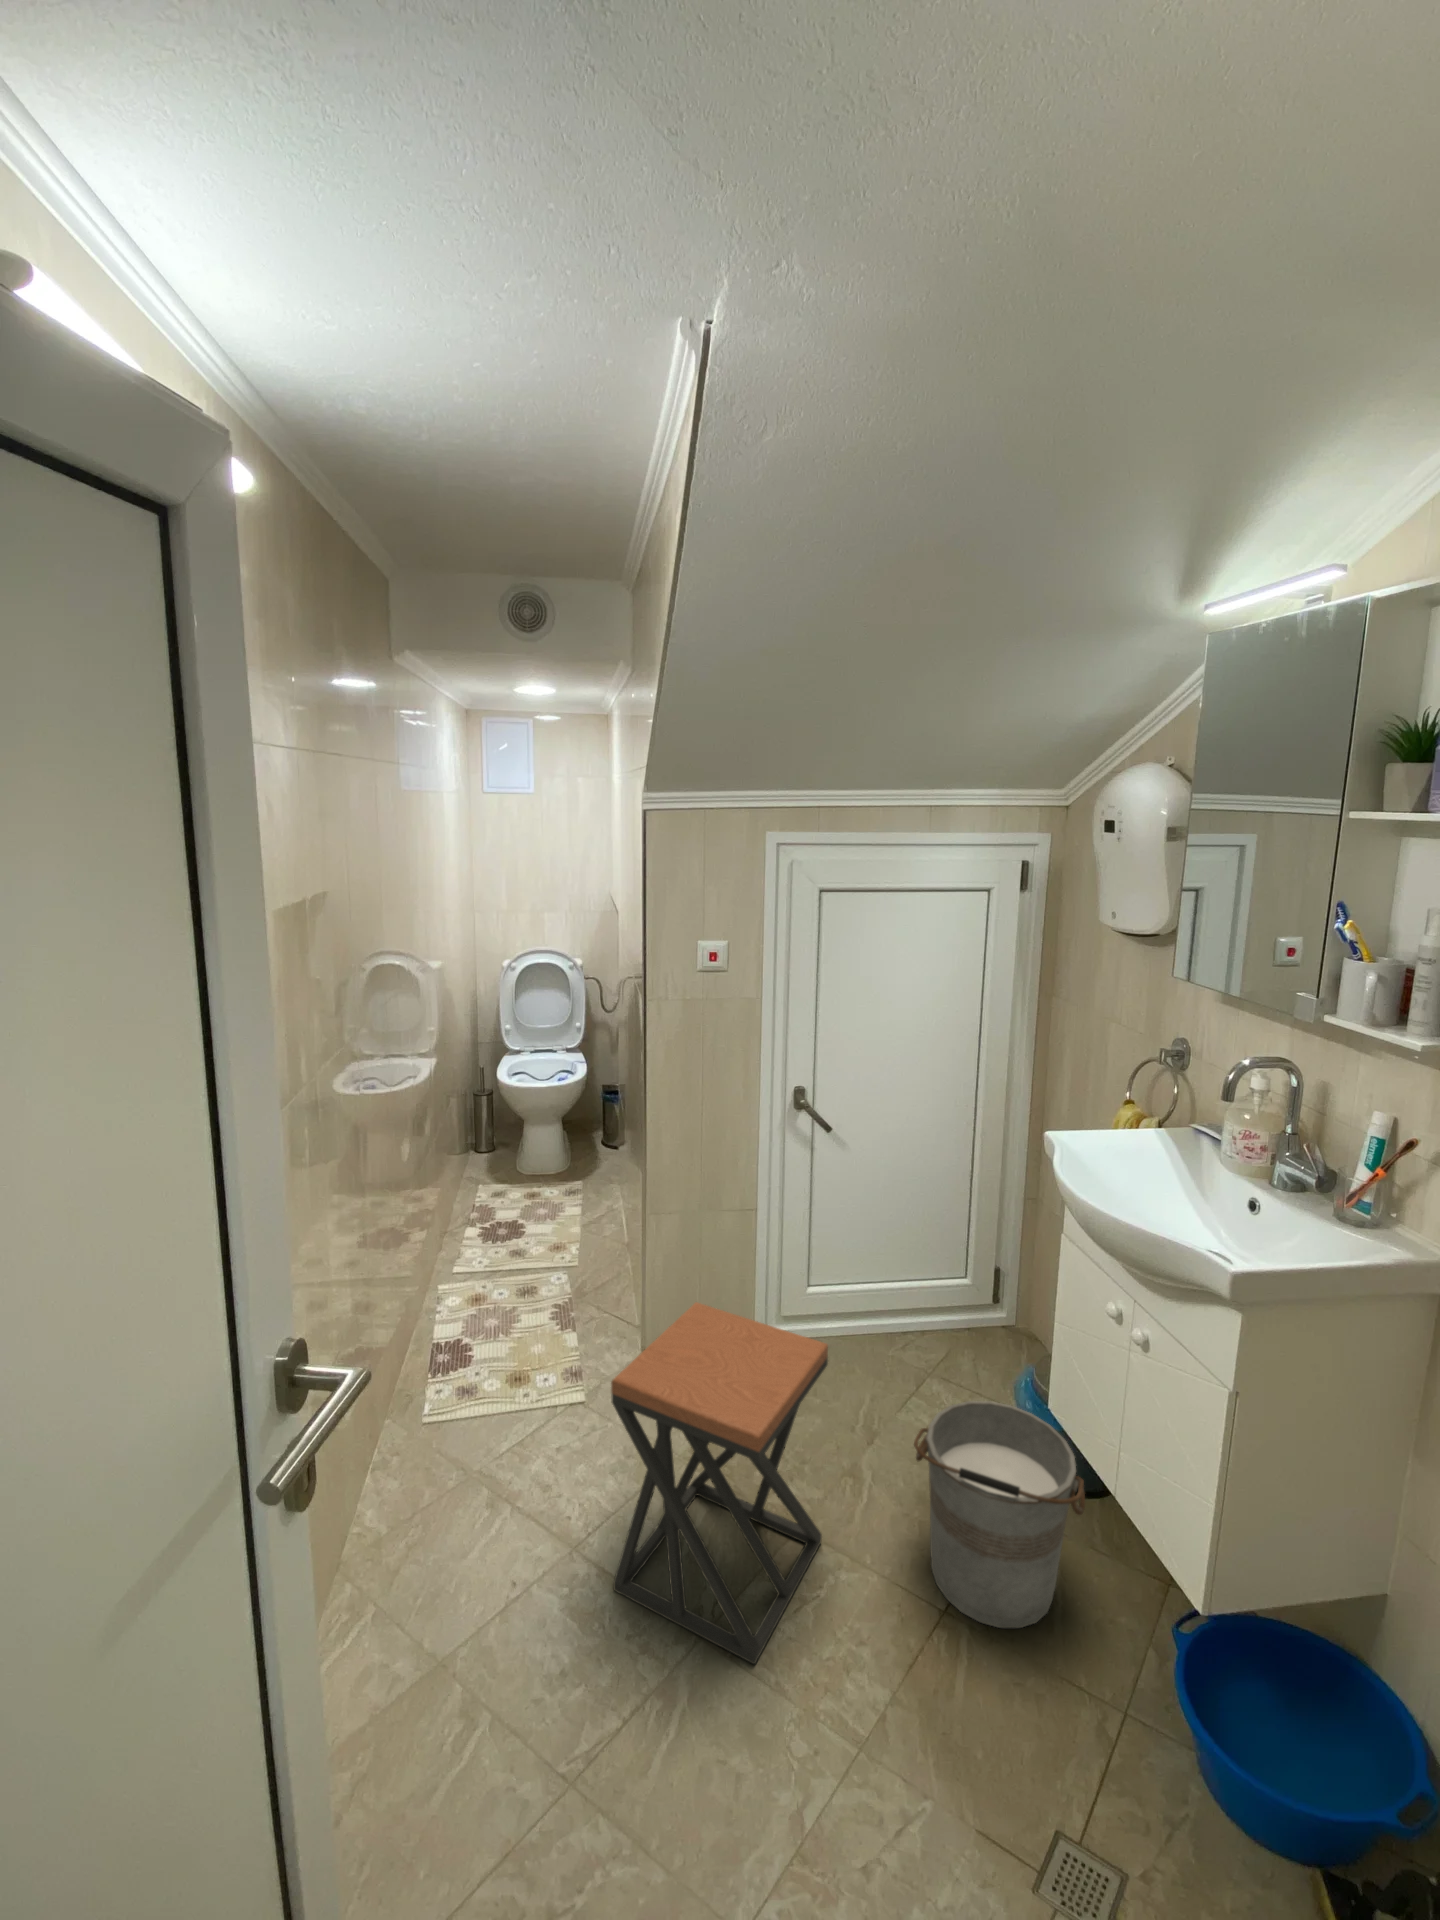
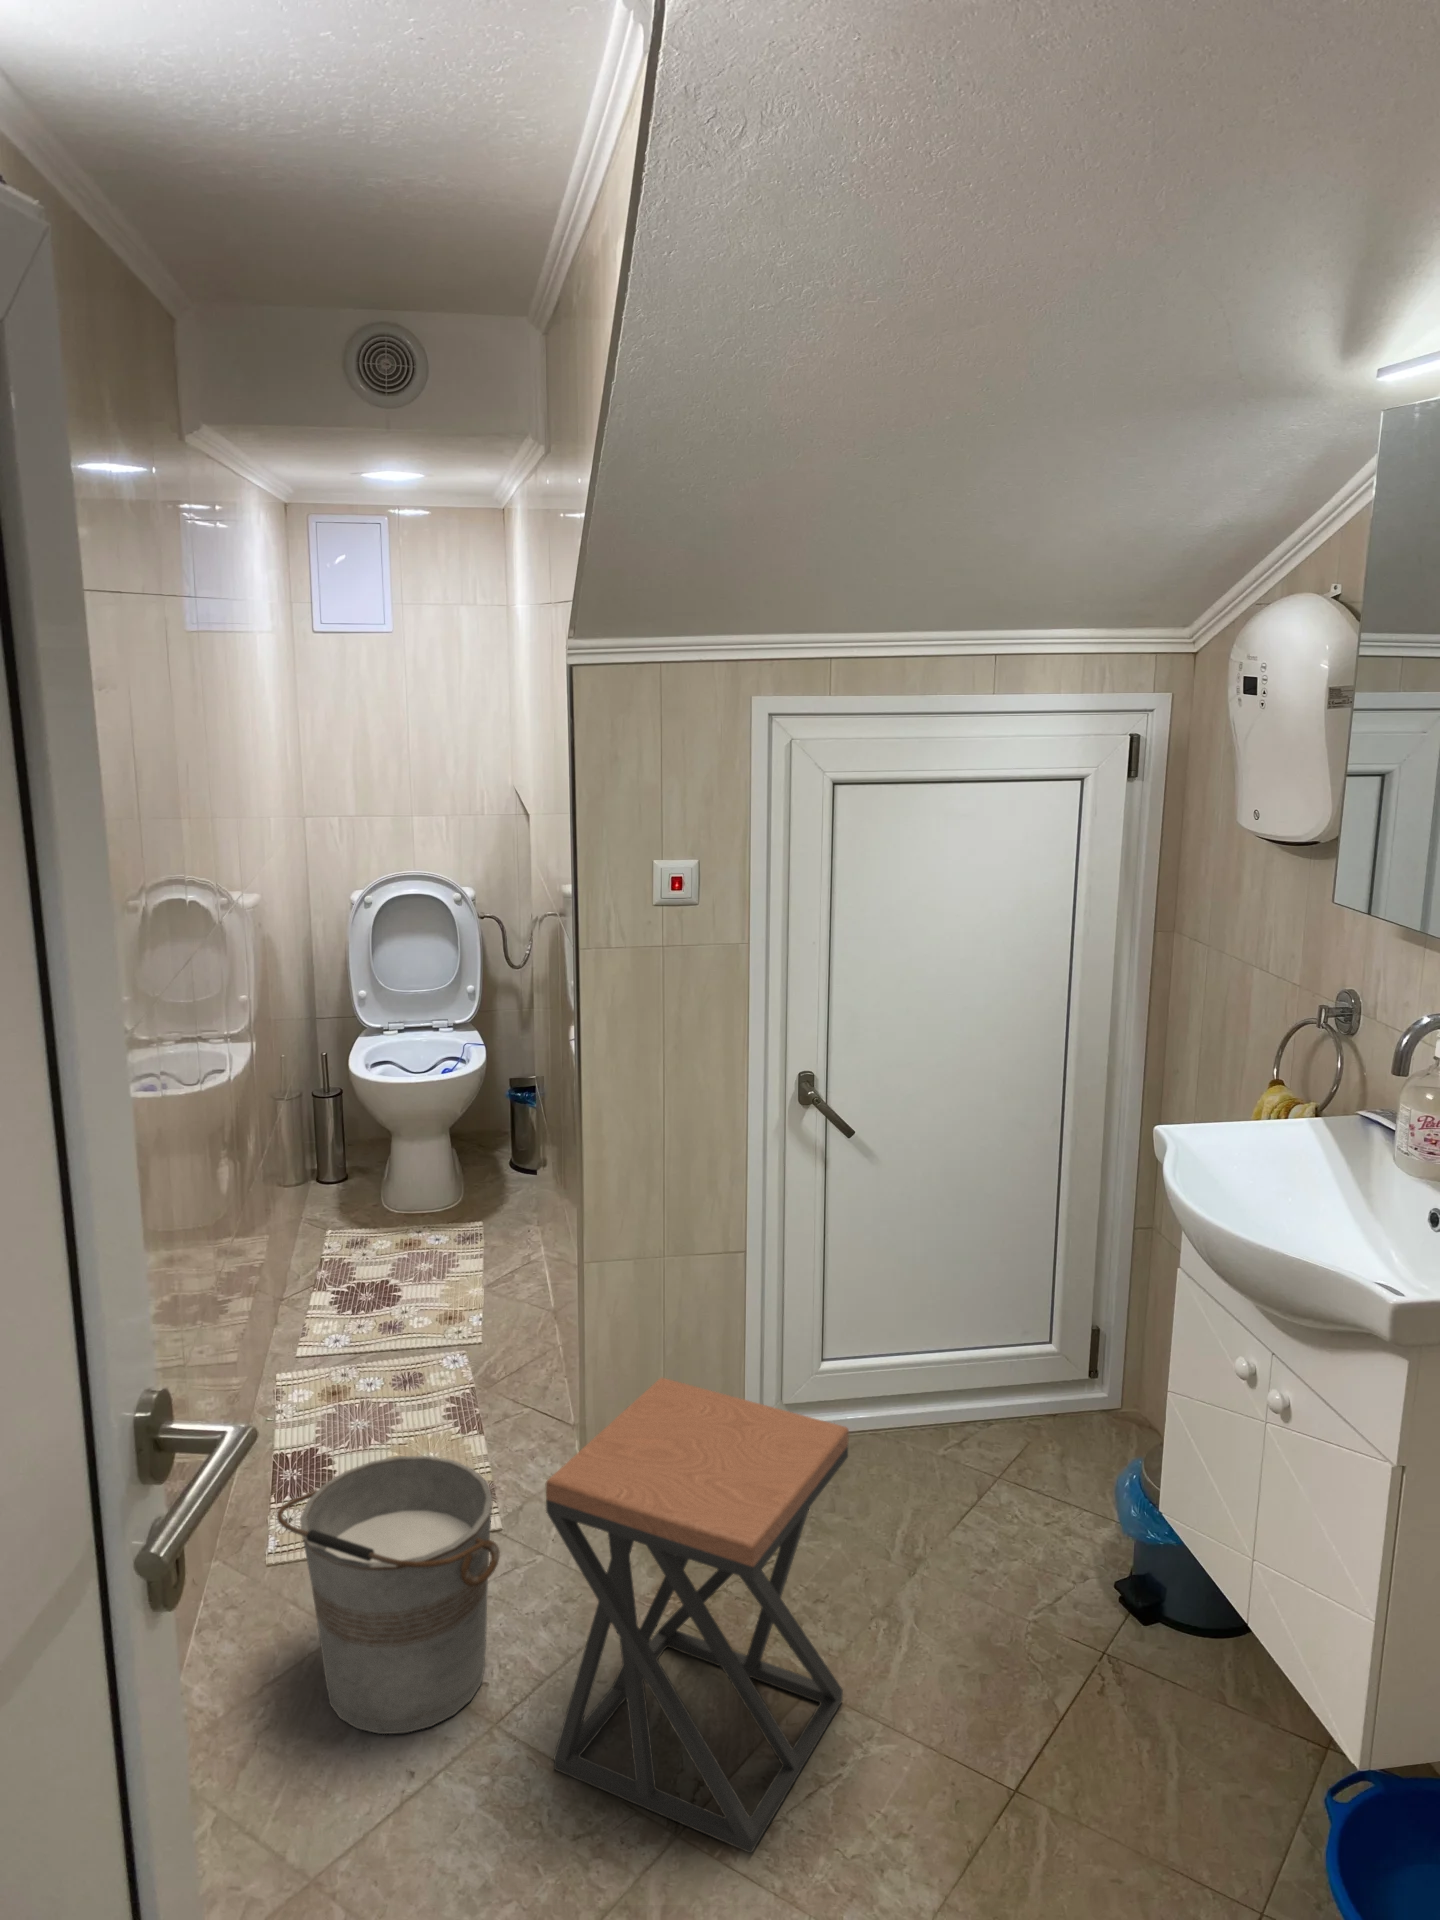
bucket: present [914,1401,1085,1628] -> present [277,1456,500,1734]

